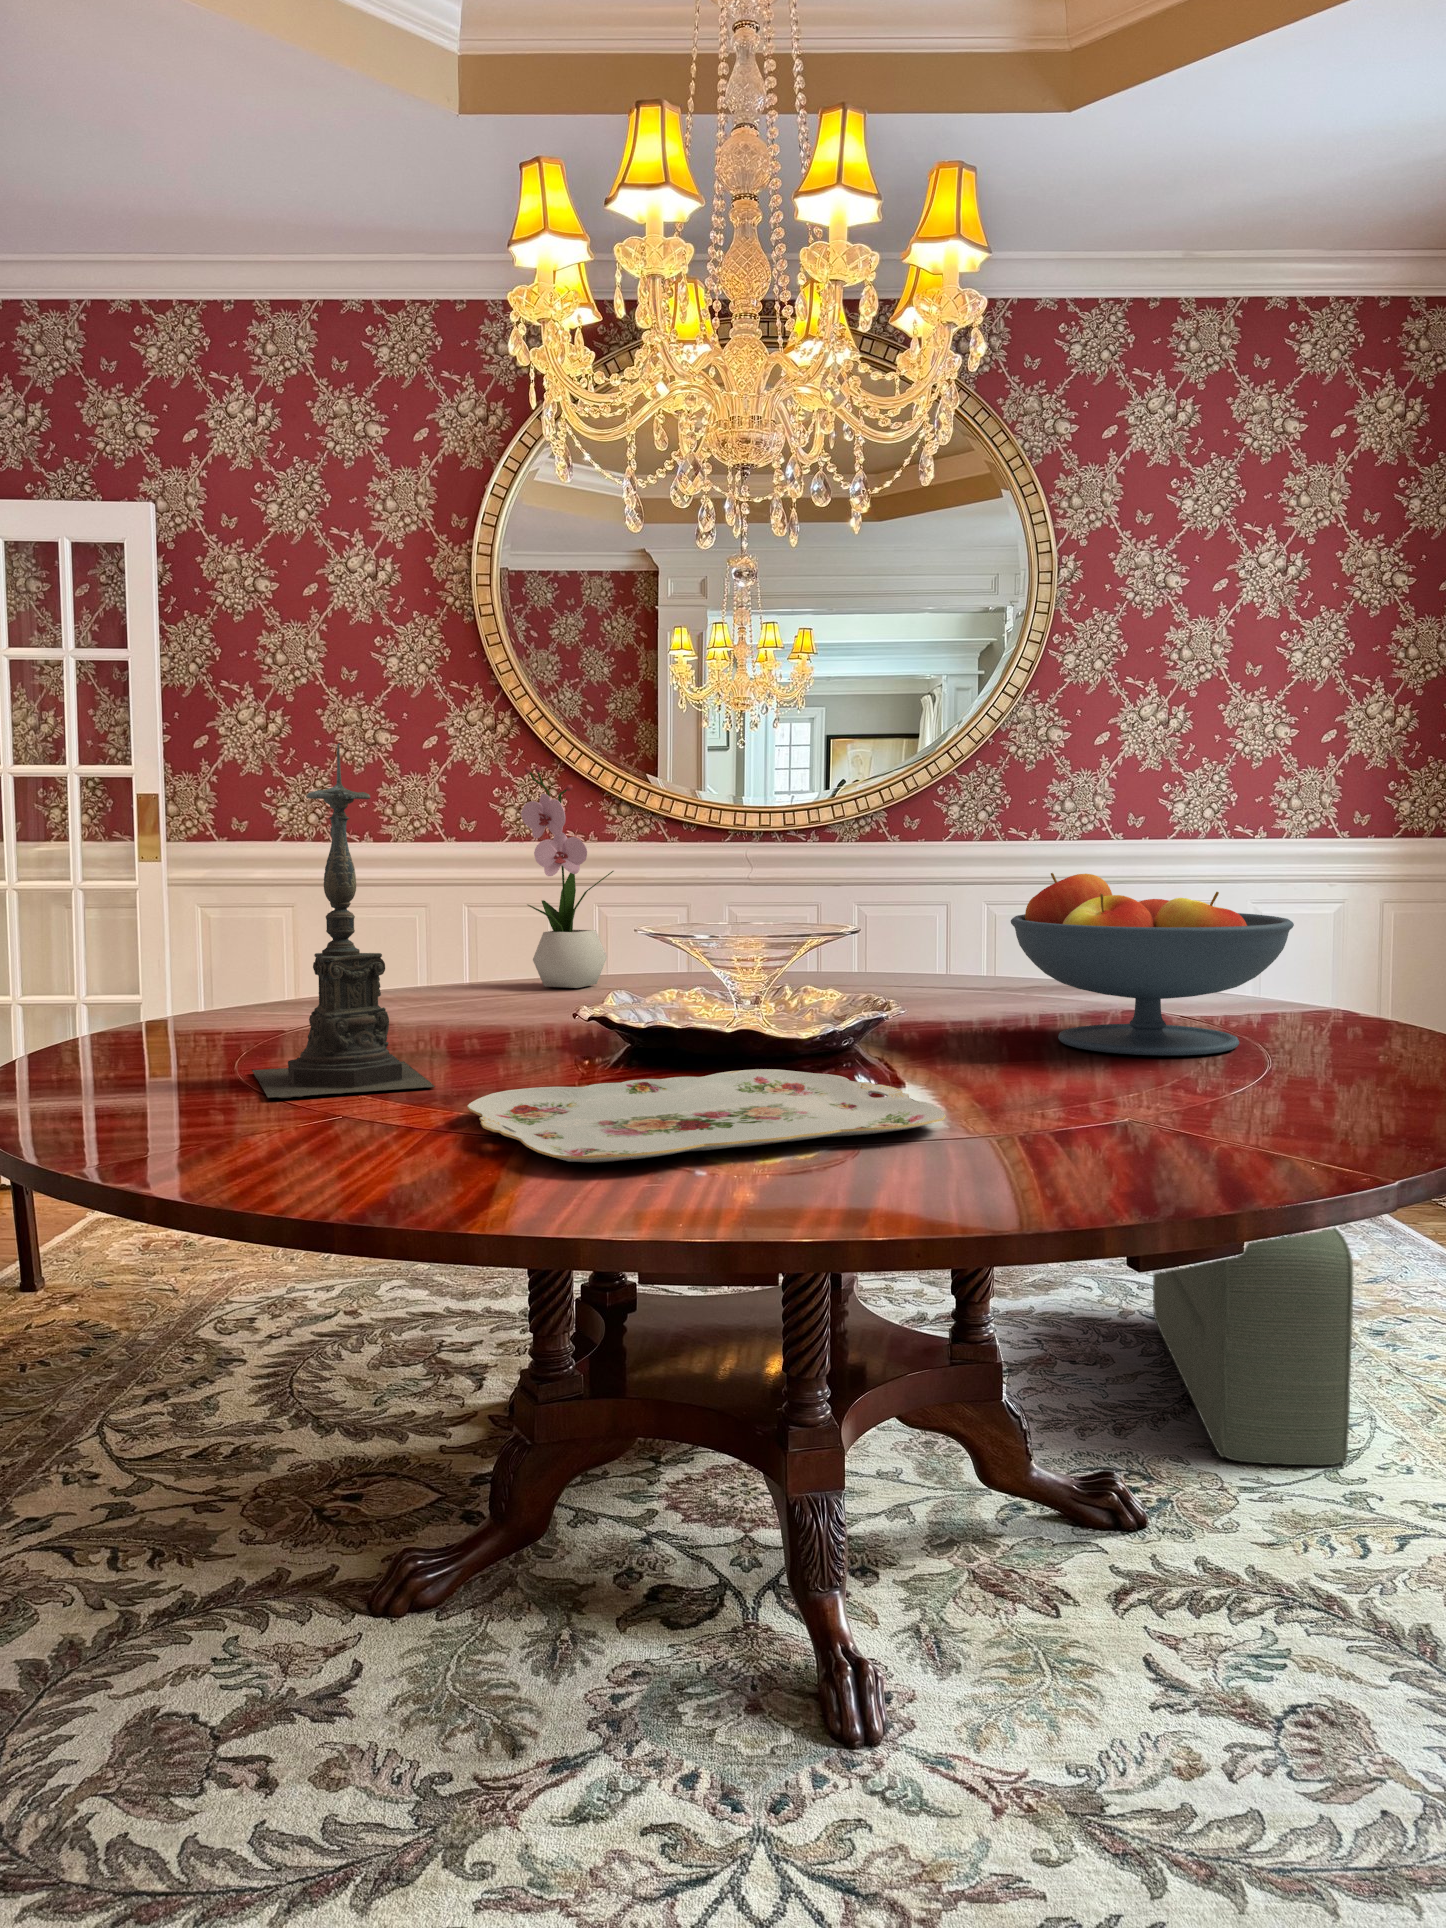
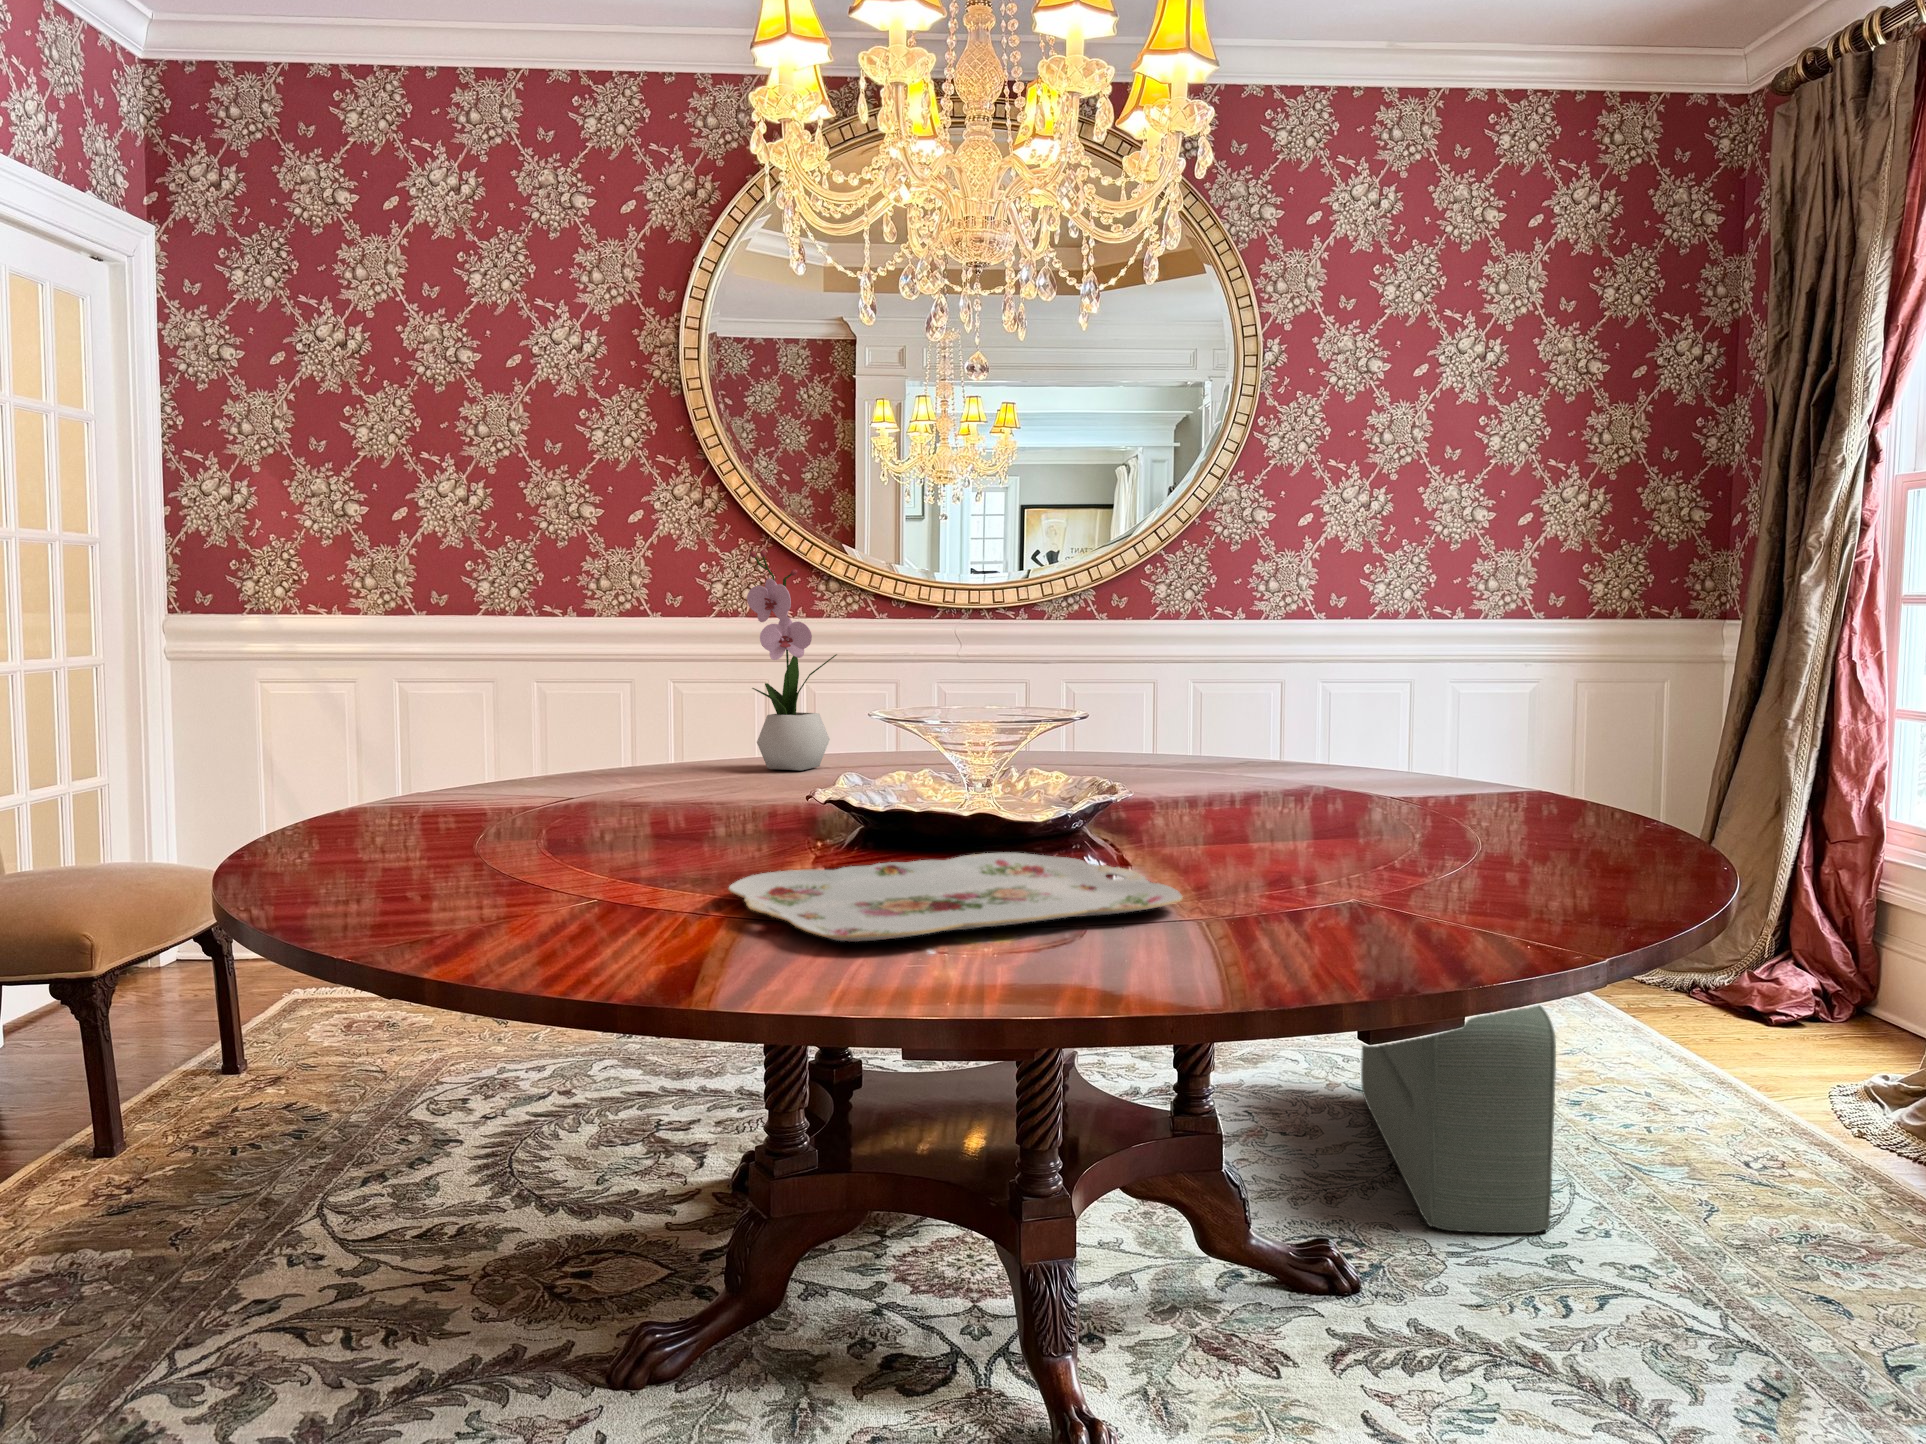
candle holder: present [252,743,435,1098] -> none [503,537,688,881]
fruit bowl: present [1011,873,1294,1055] -> none [1234,663,1502,839]

